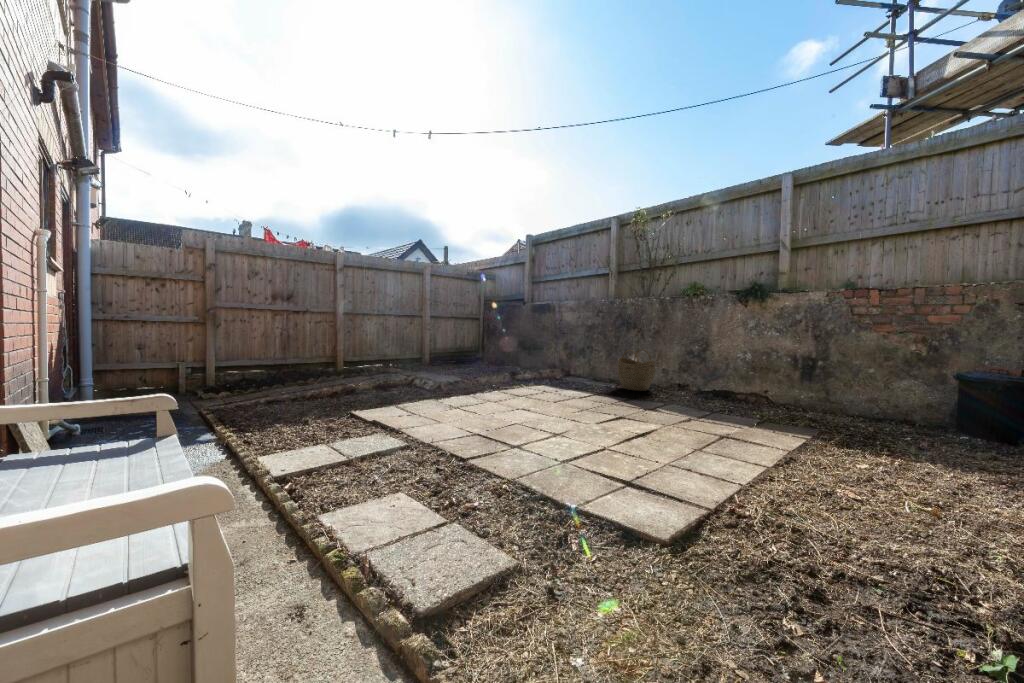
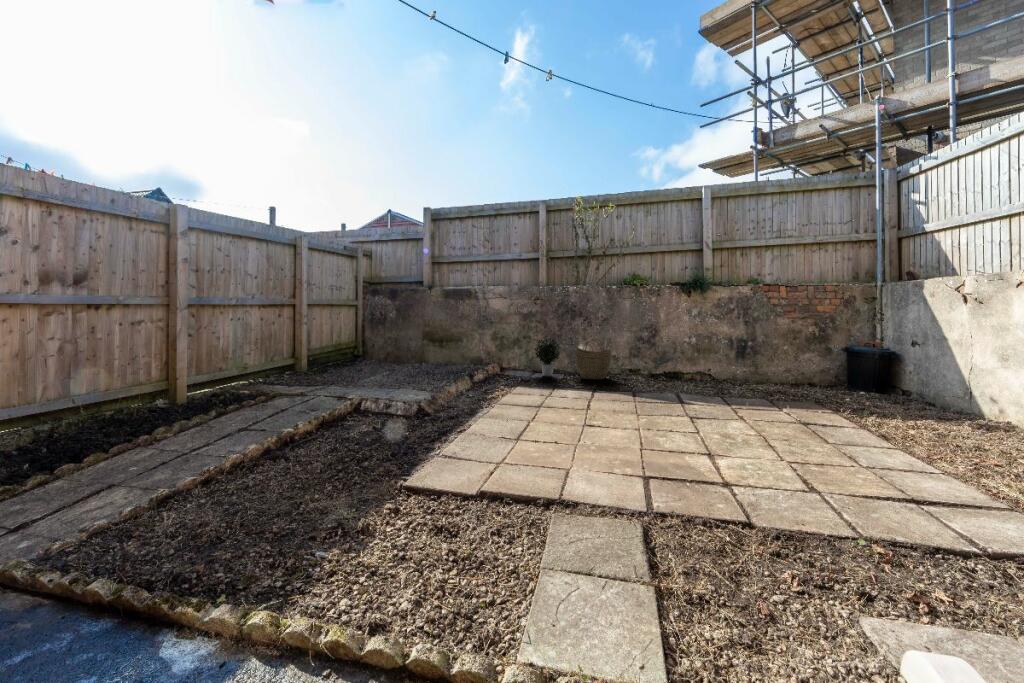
potted plant: none [584,346,611,383] -> present [535,338,561,376]

